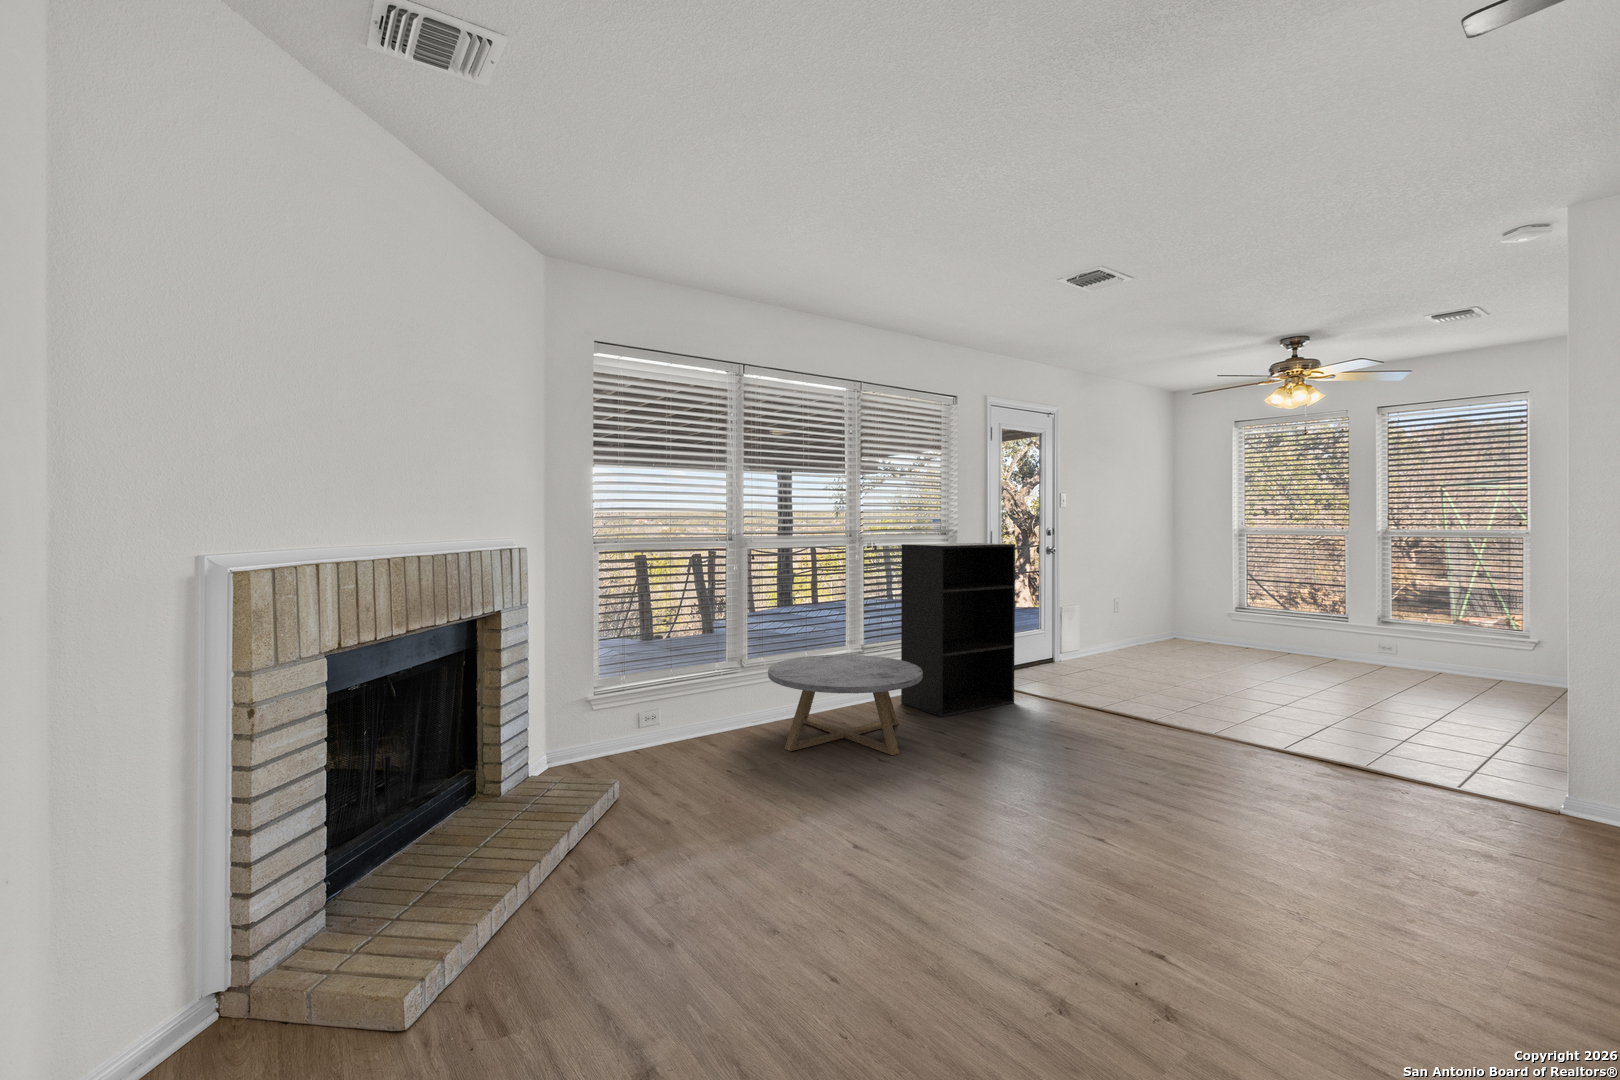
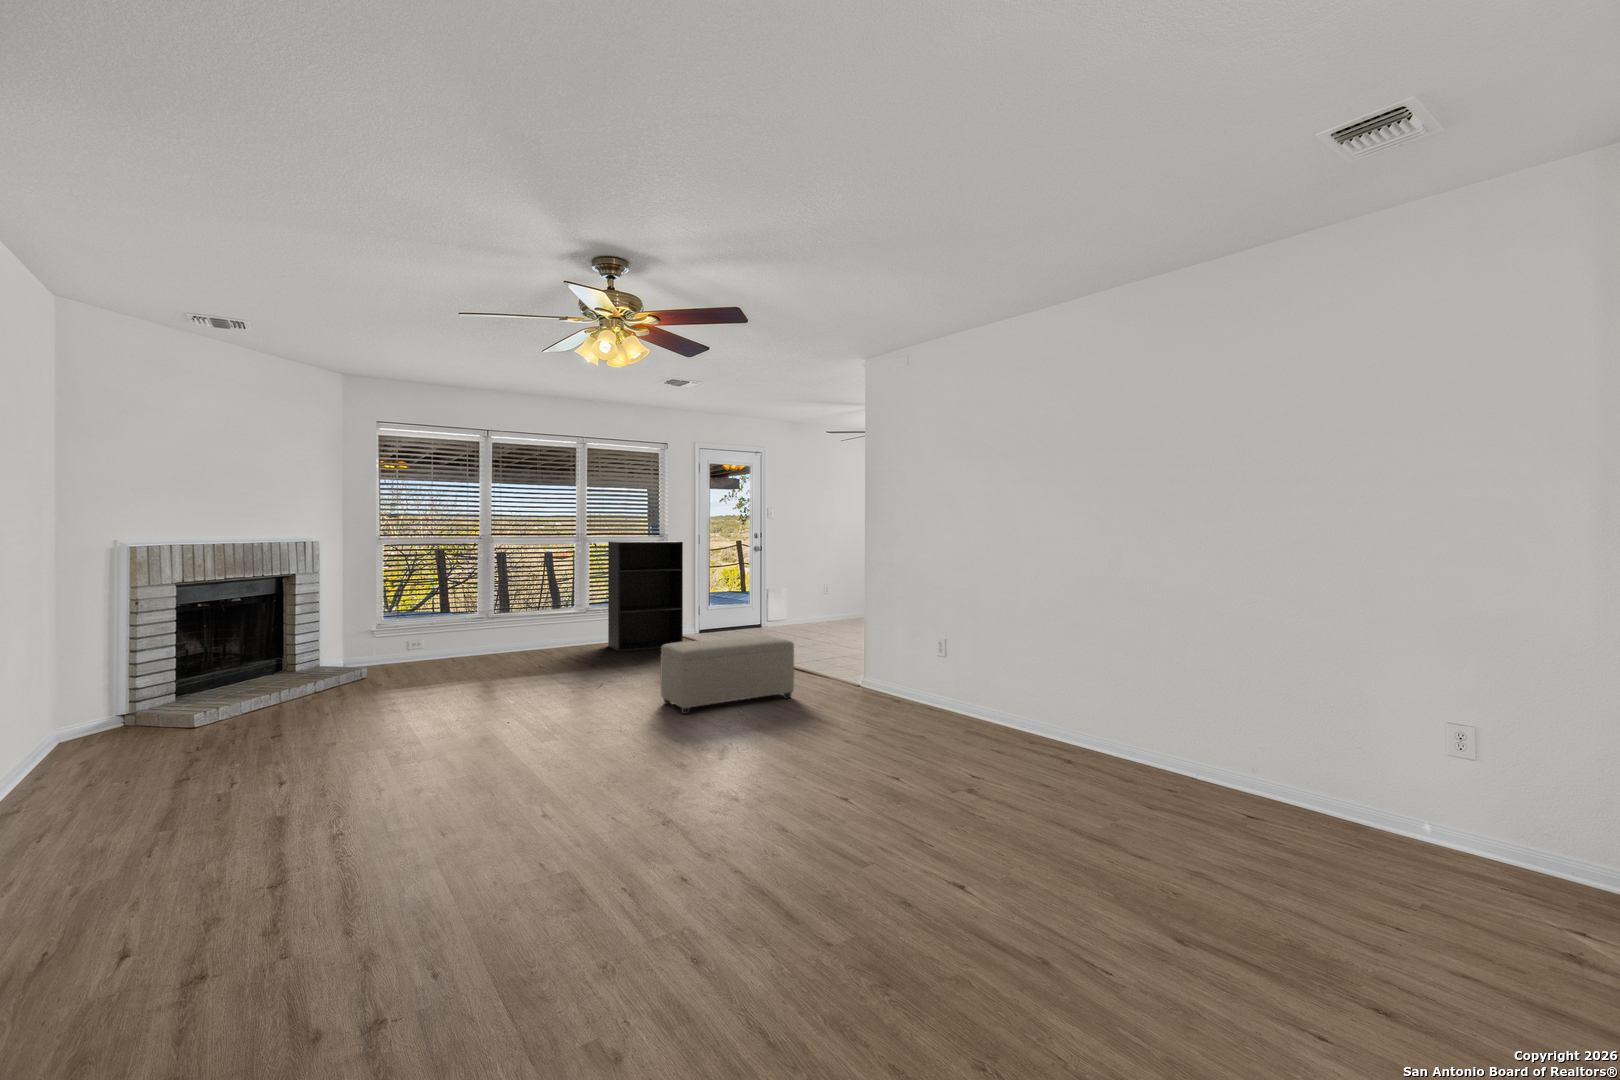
coffee table: present [768,655,923,755] -> none [488,612,590,666]
ottoman: none [1315,724,1534,933] -> present [660,635,794,714]

